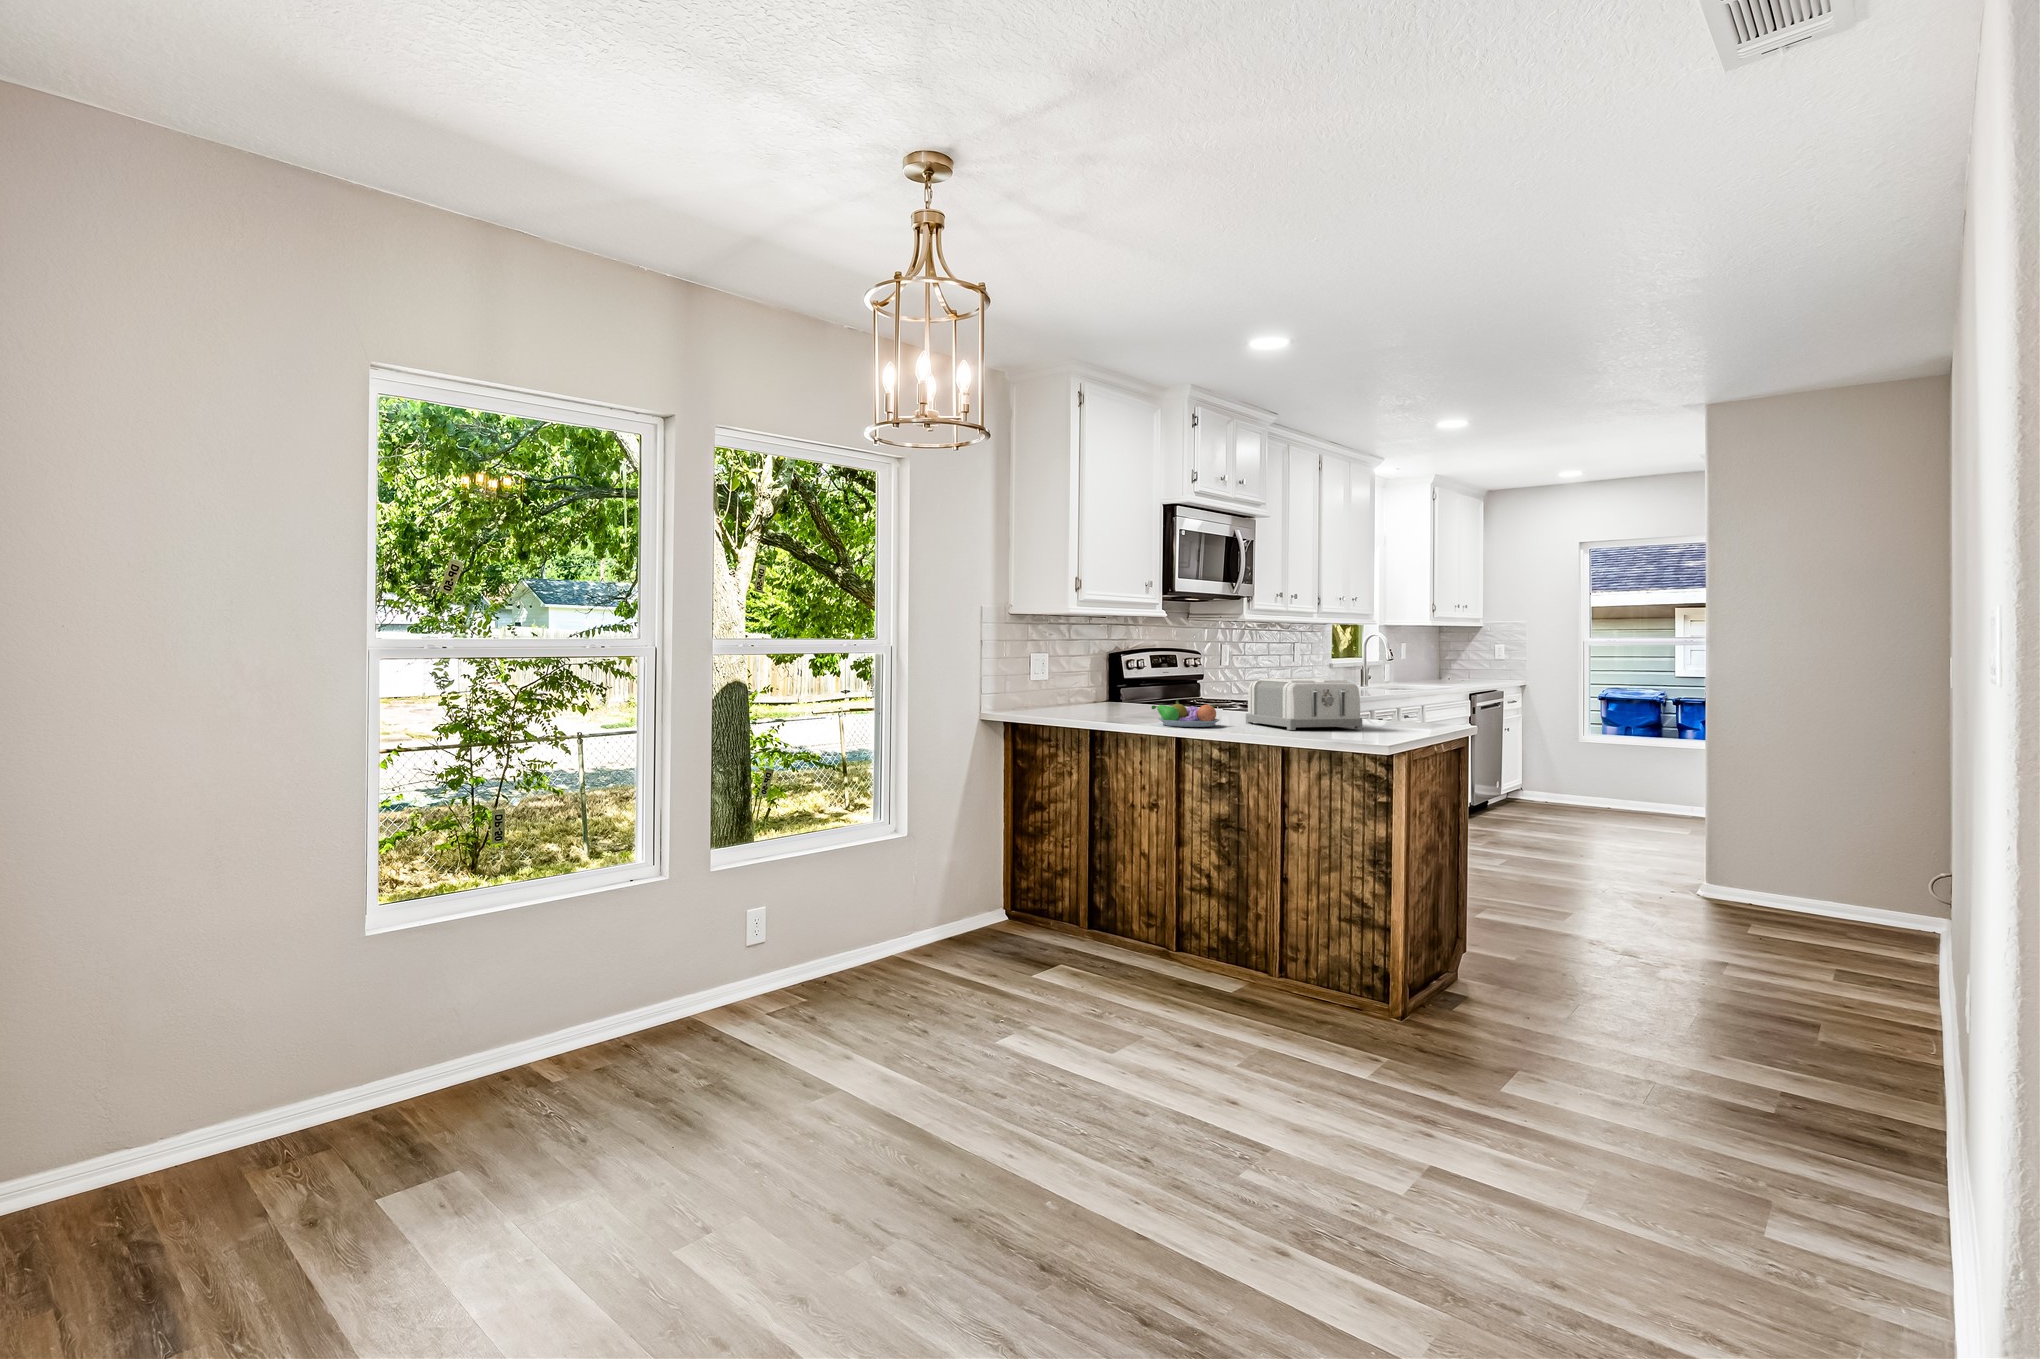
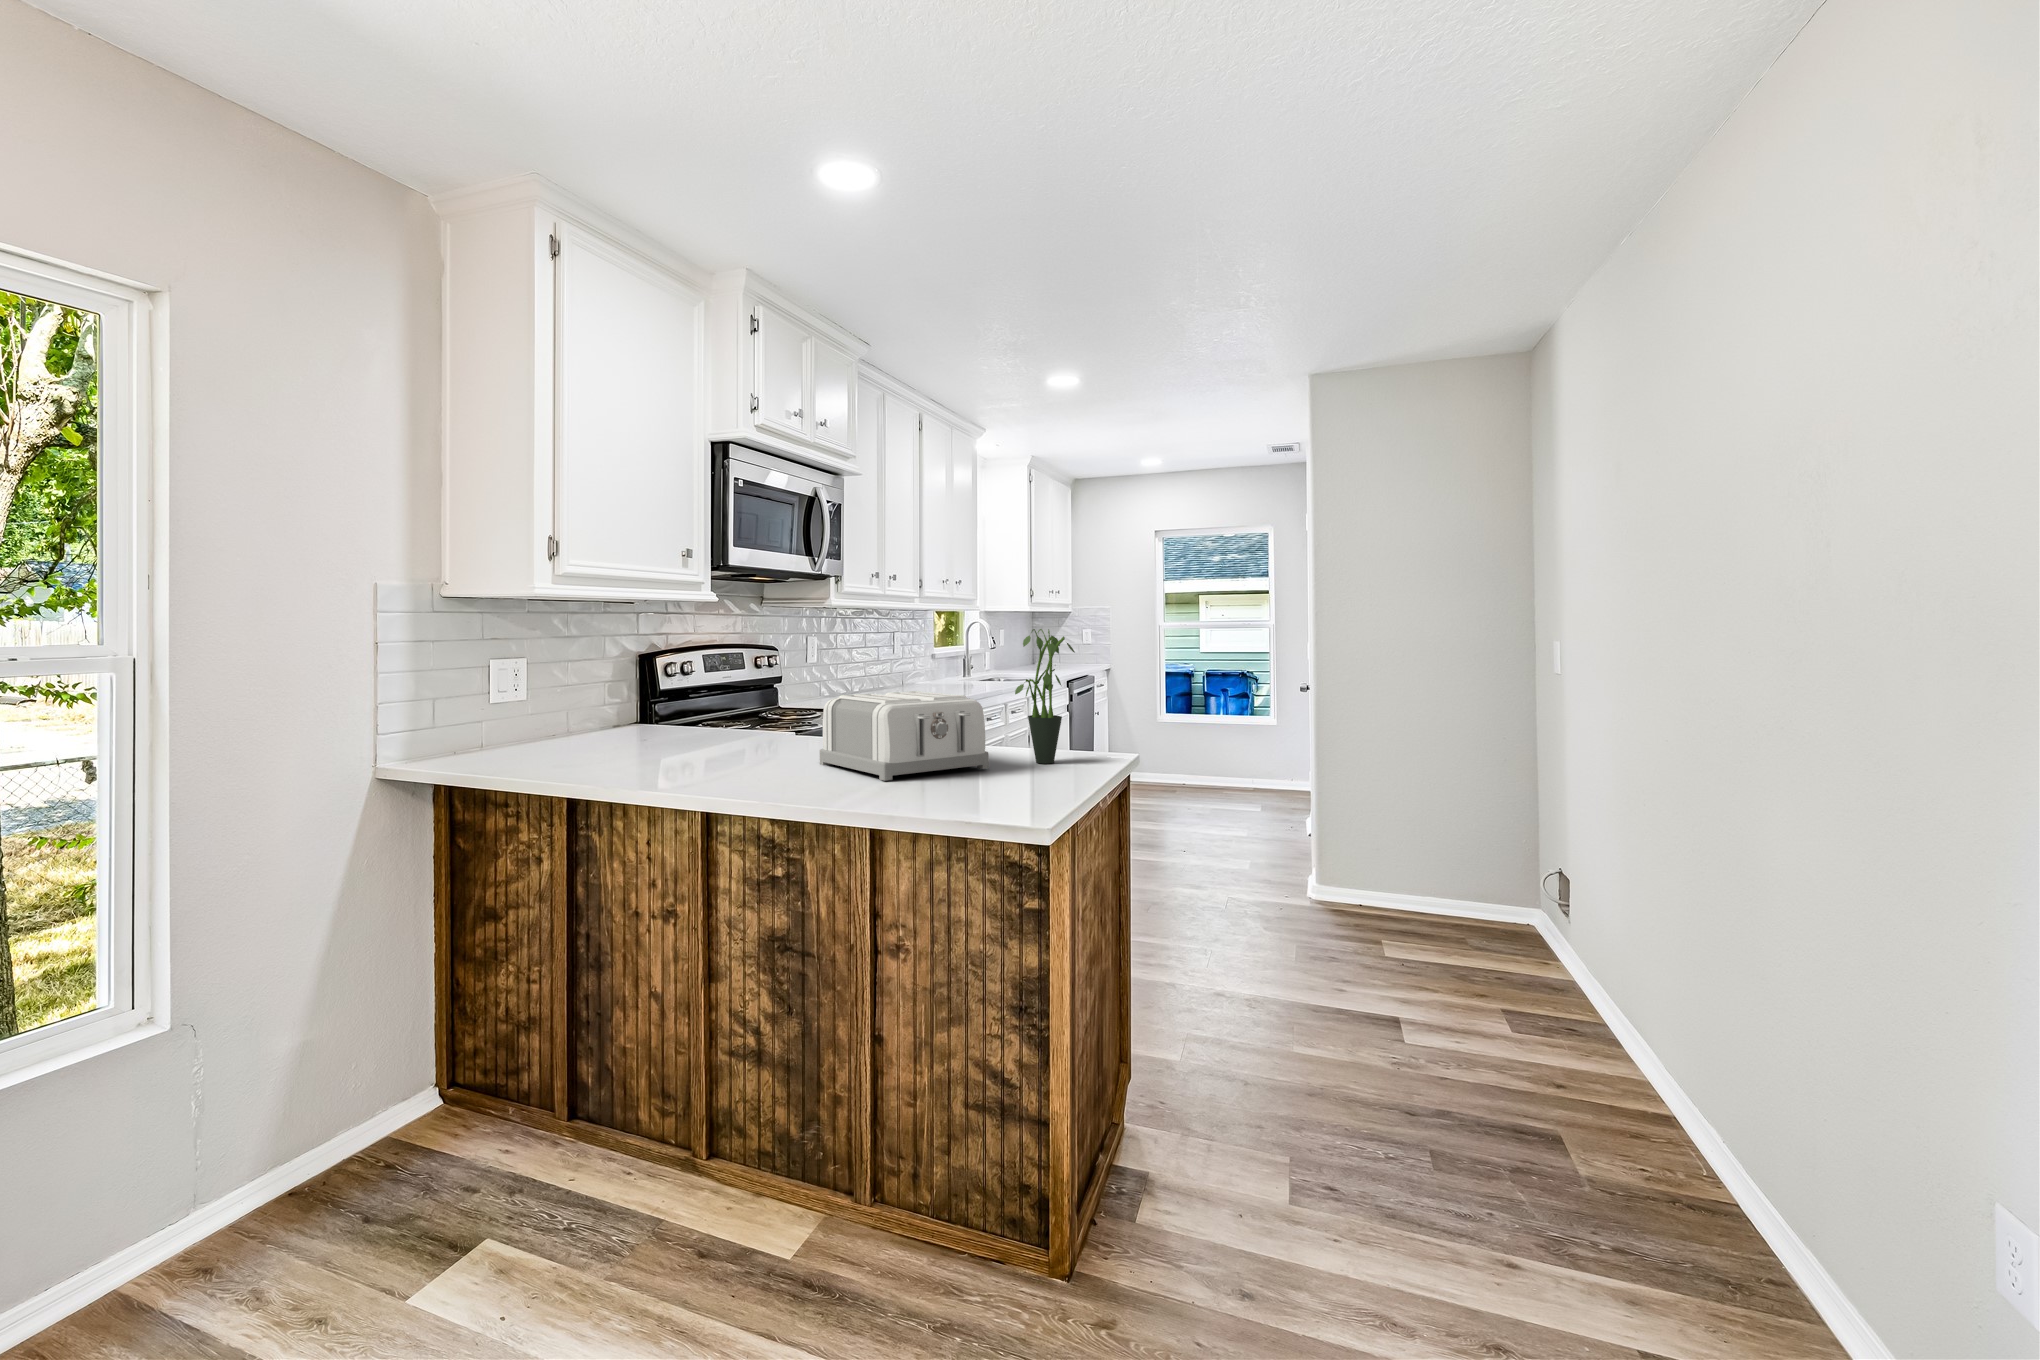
potted plant: none [1383,637,1428,730] -> present [1015,629,1075,764]
fruit bowl: present [1151,700,1220,727] -> none [662,736,775,786]

